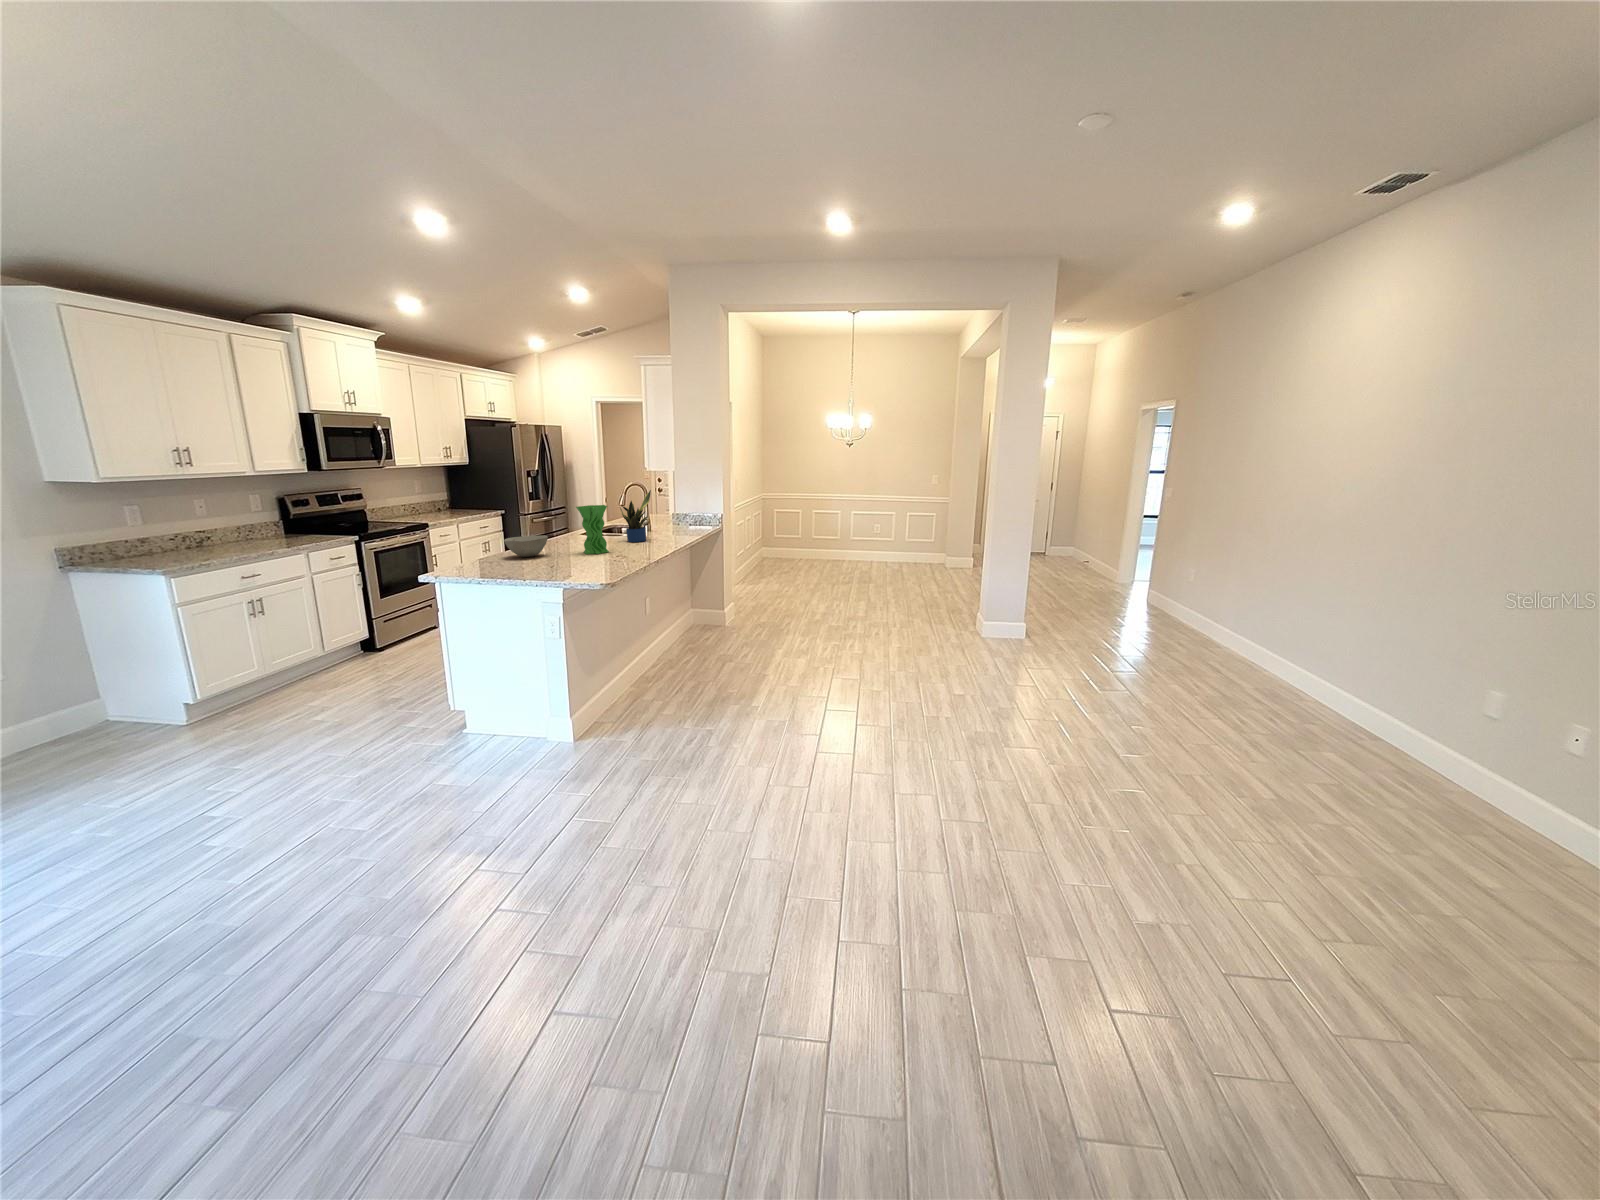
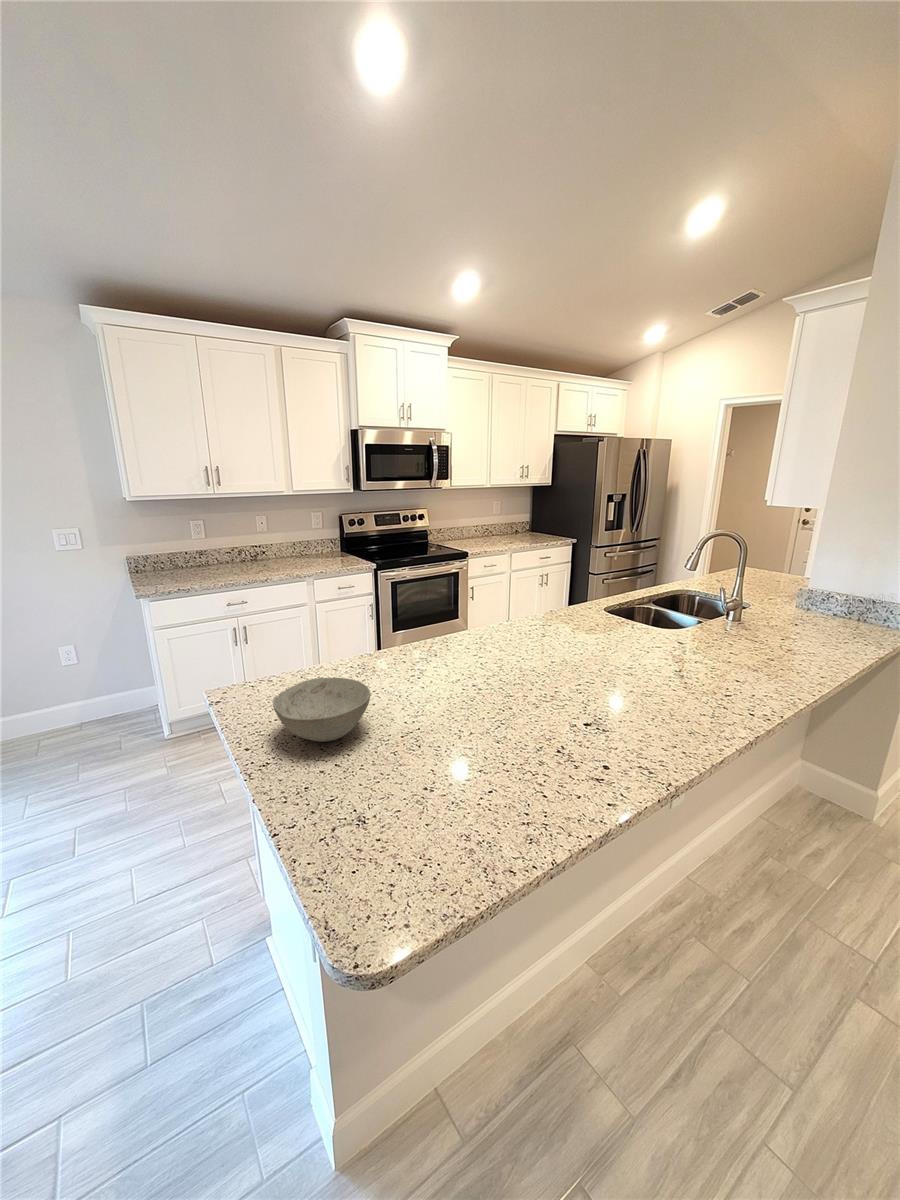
potted plant: present [620,490,651,542] -> none [600,607,698,741]
vase: present [576,505,609,554] -> none [406,649,500,804]

